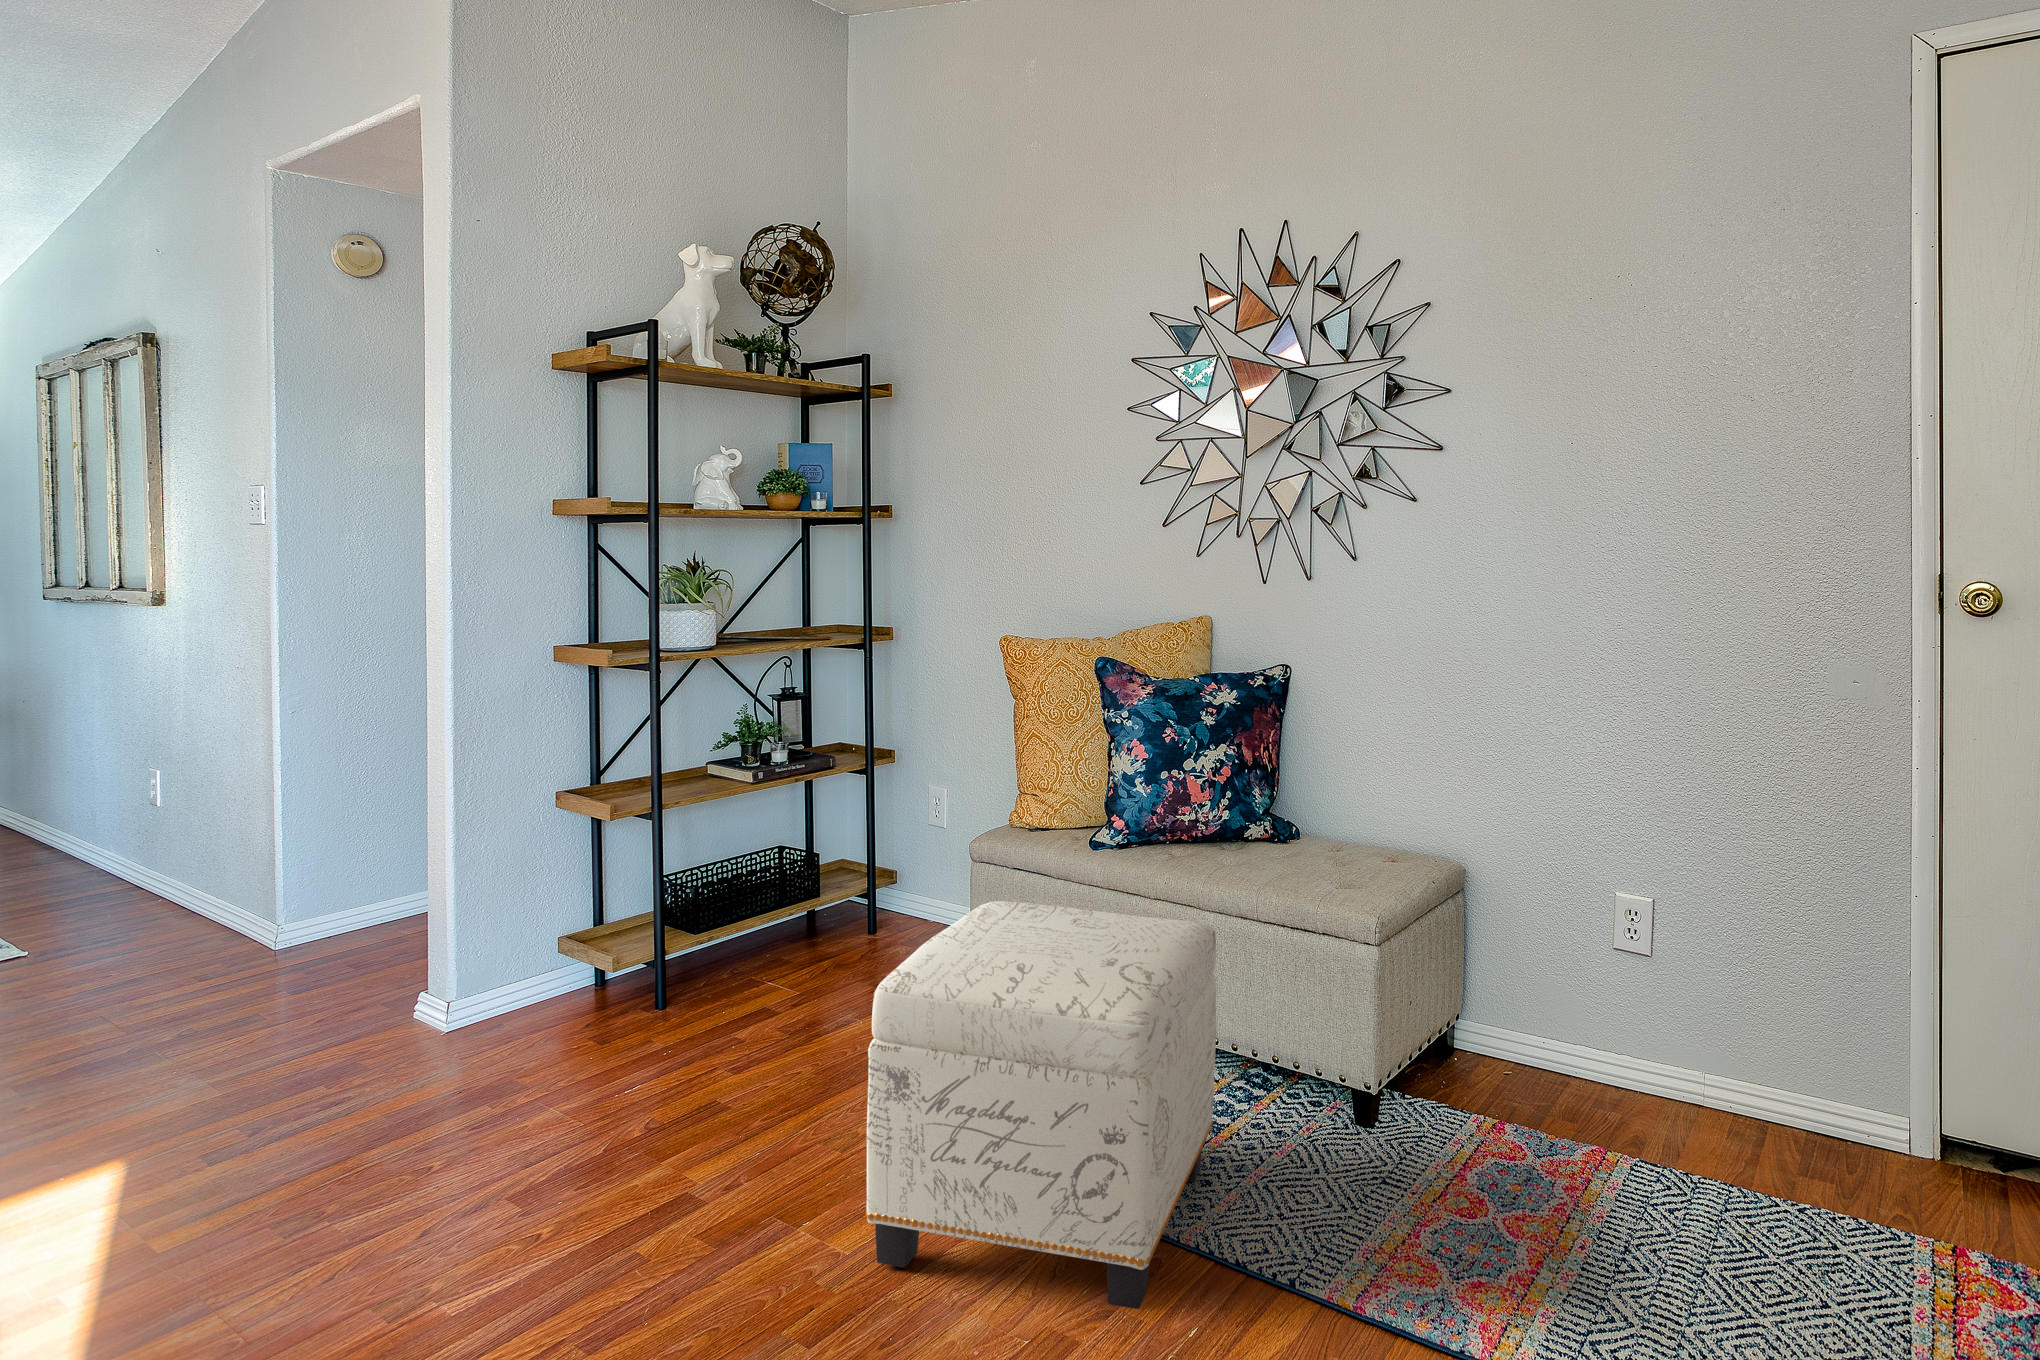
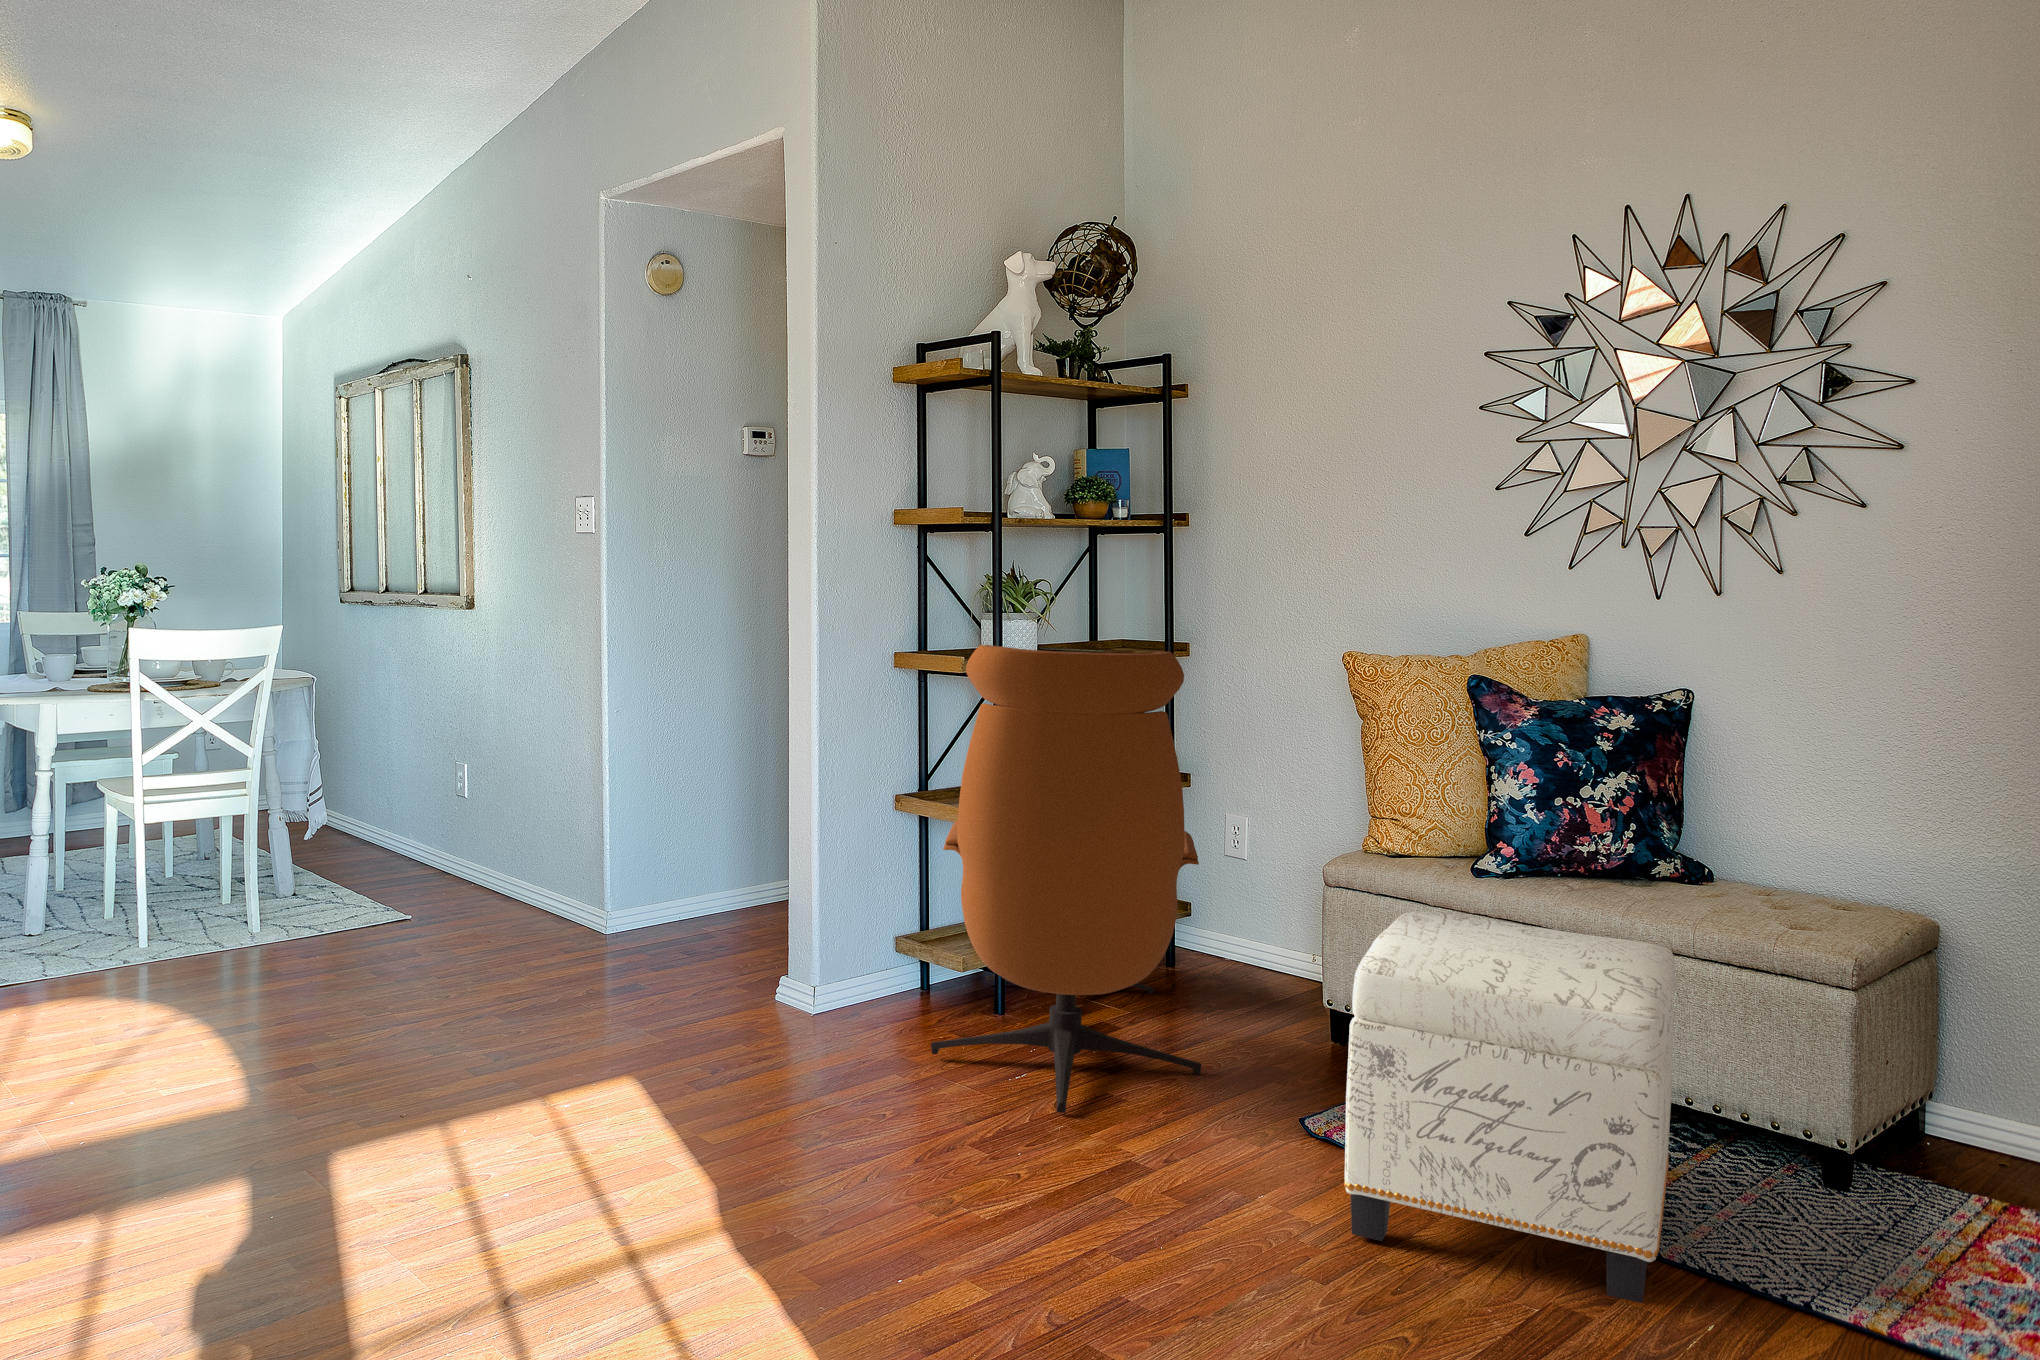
lounge chair: none [531,646,837,1134] -> present [931,645,1202,1113]

